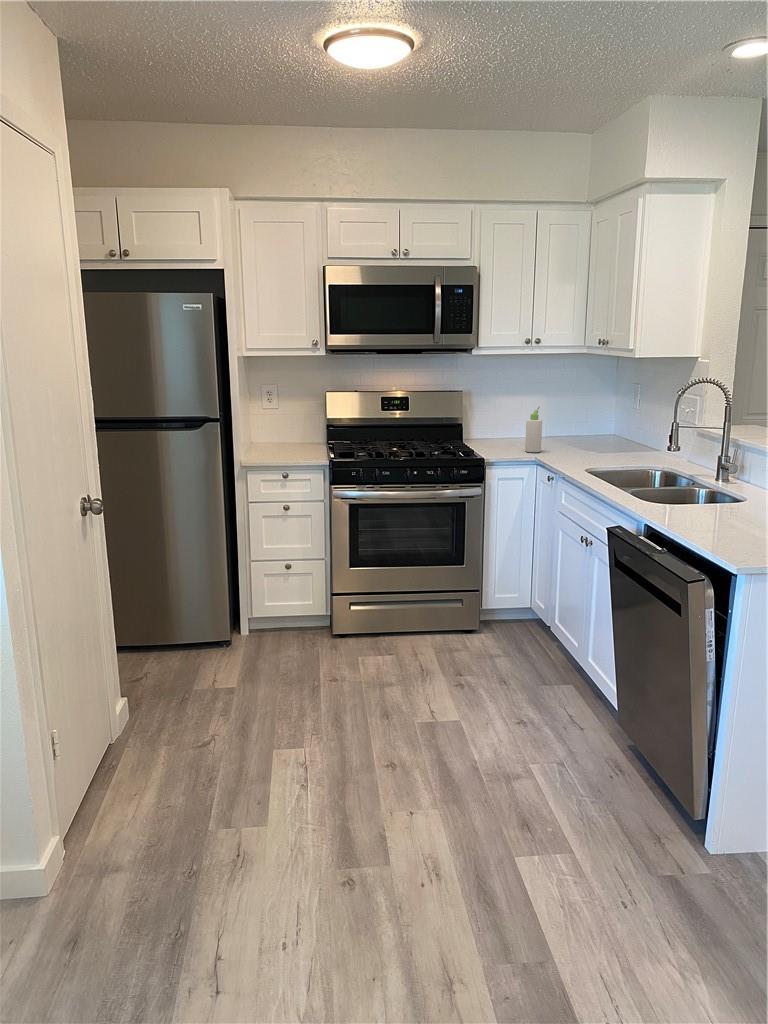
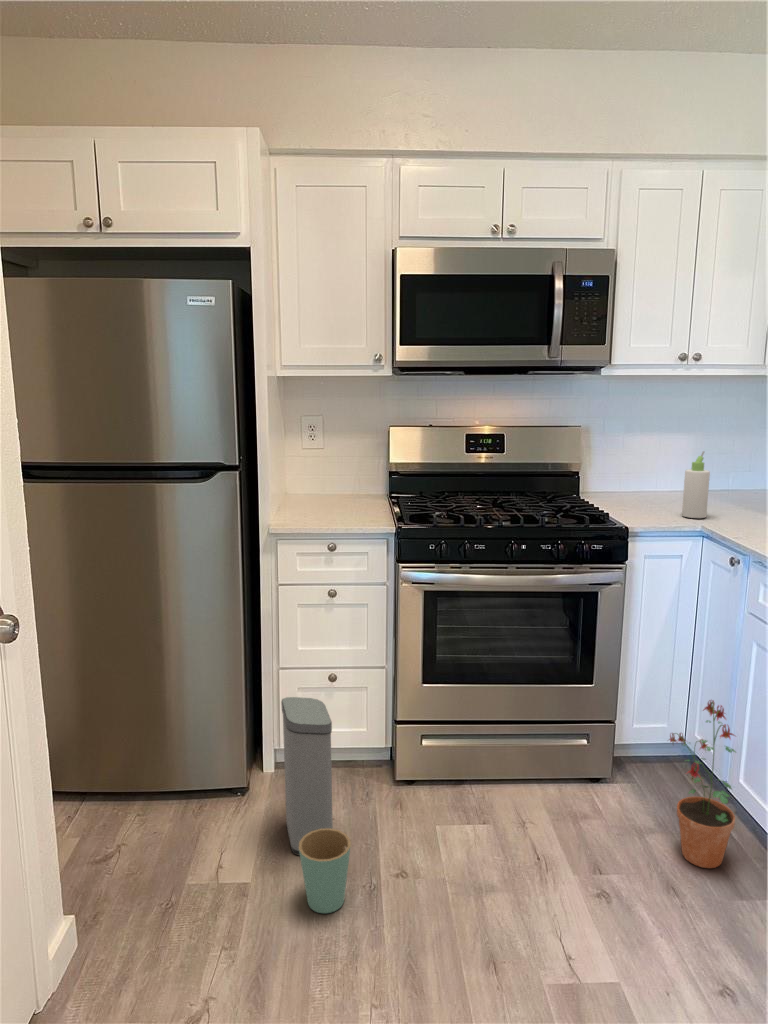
potted plant: none [507,566,546,671] -> present [669,700,735,868]
trash can: none [254,574,301,699] -> present [281,697,351,913]

